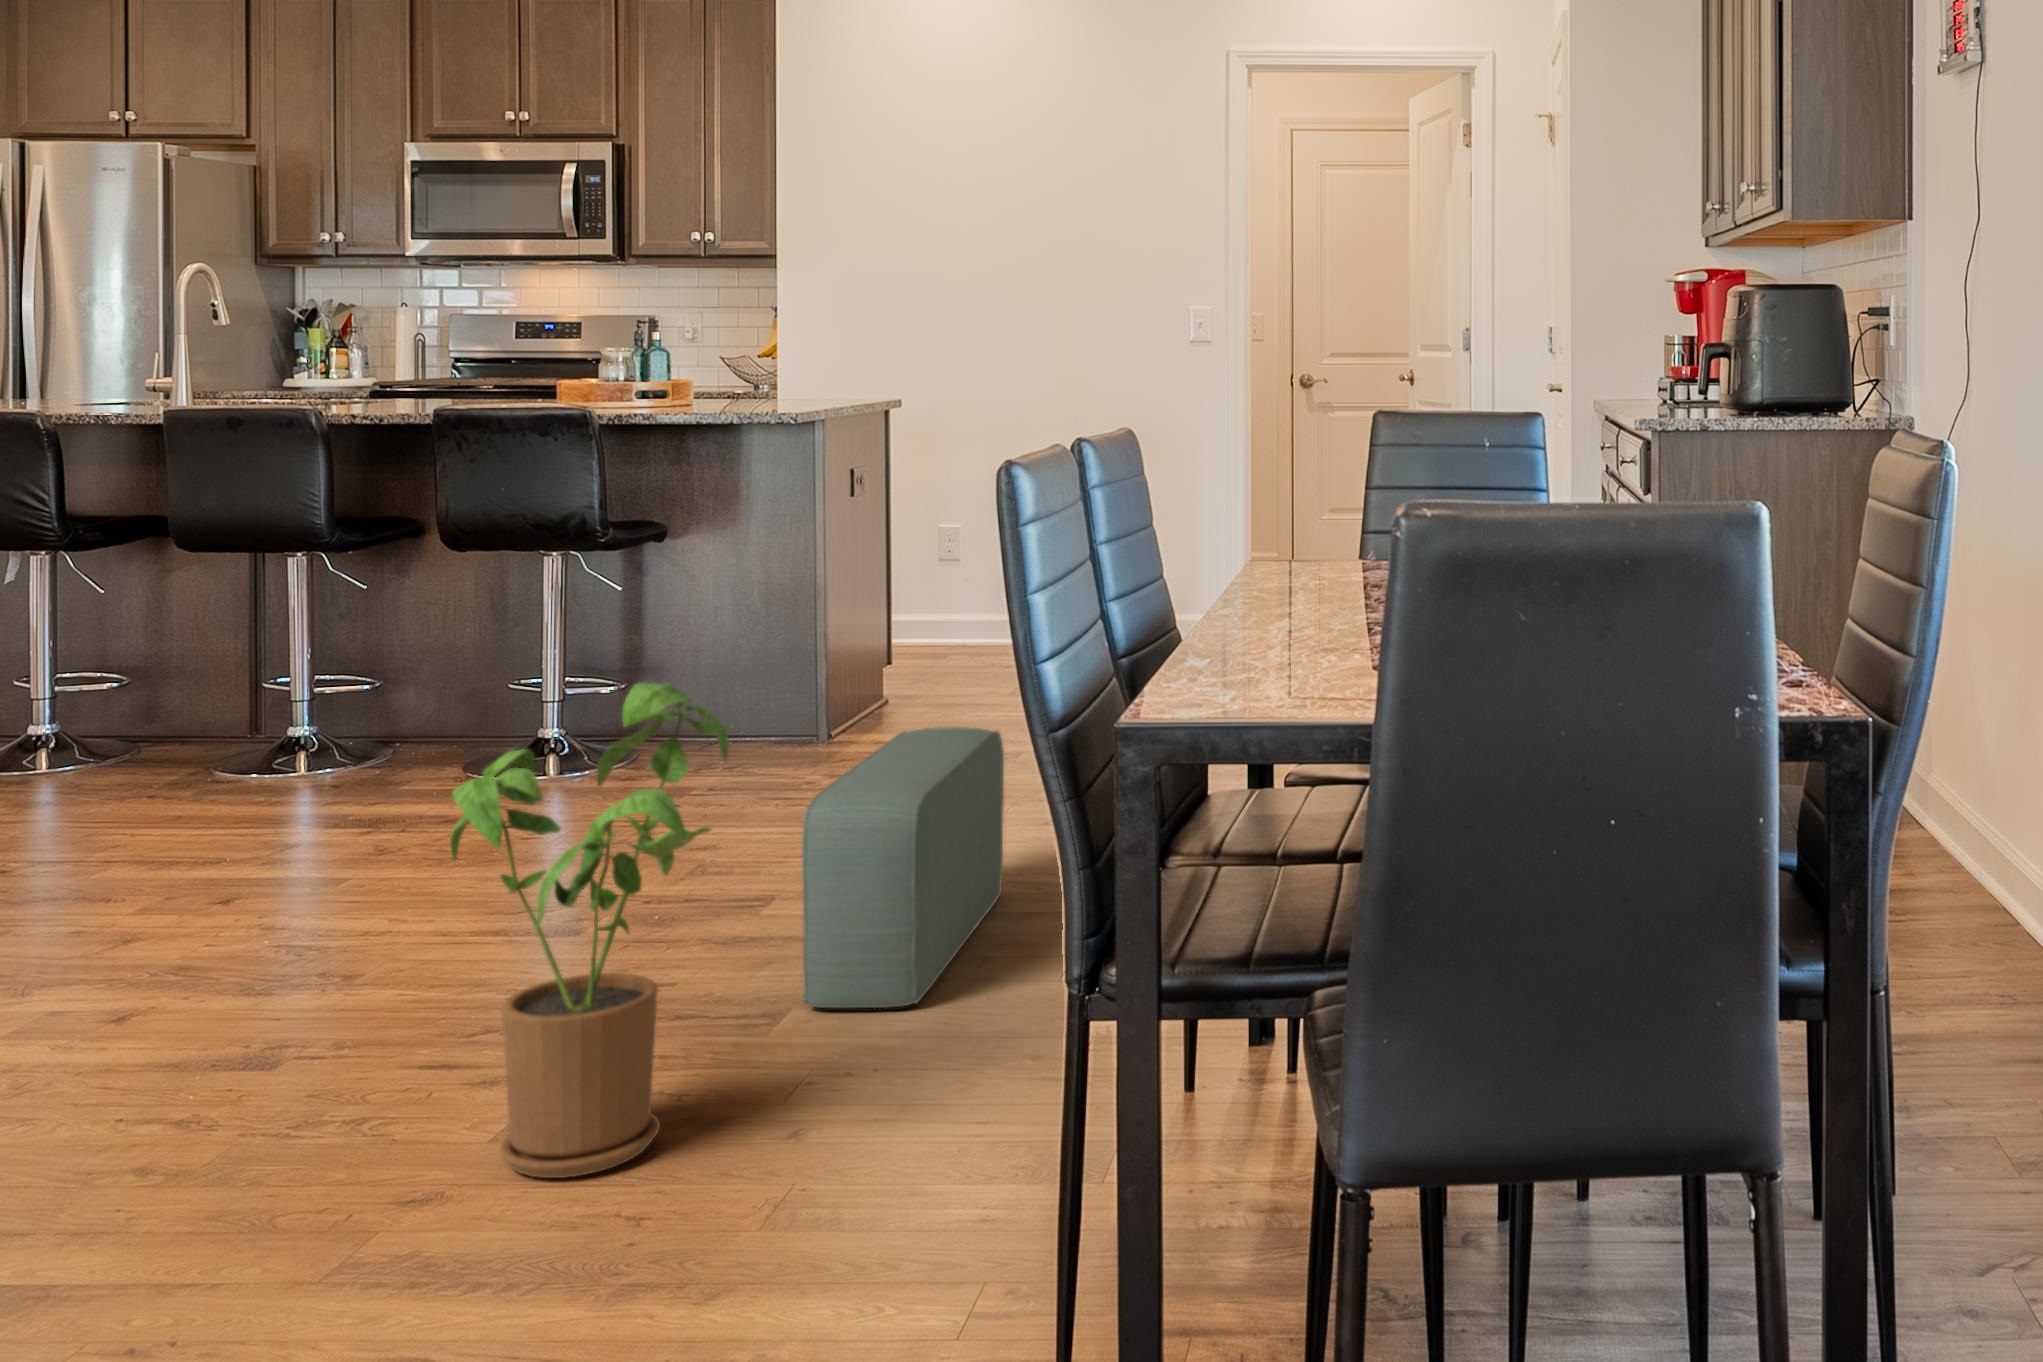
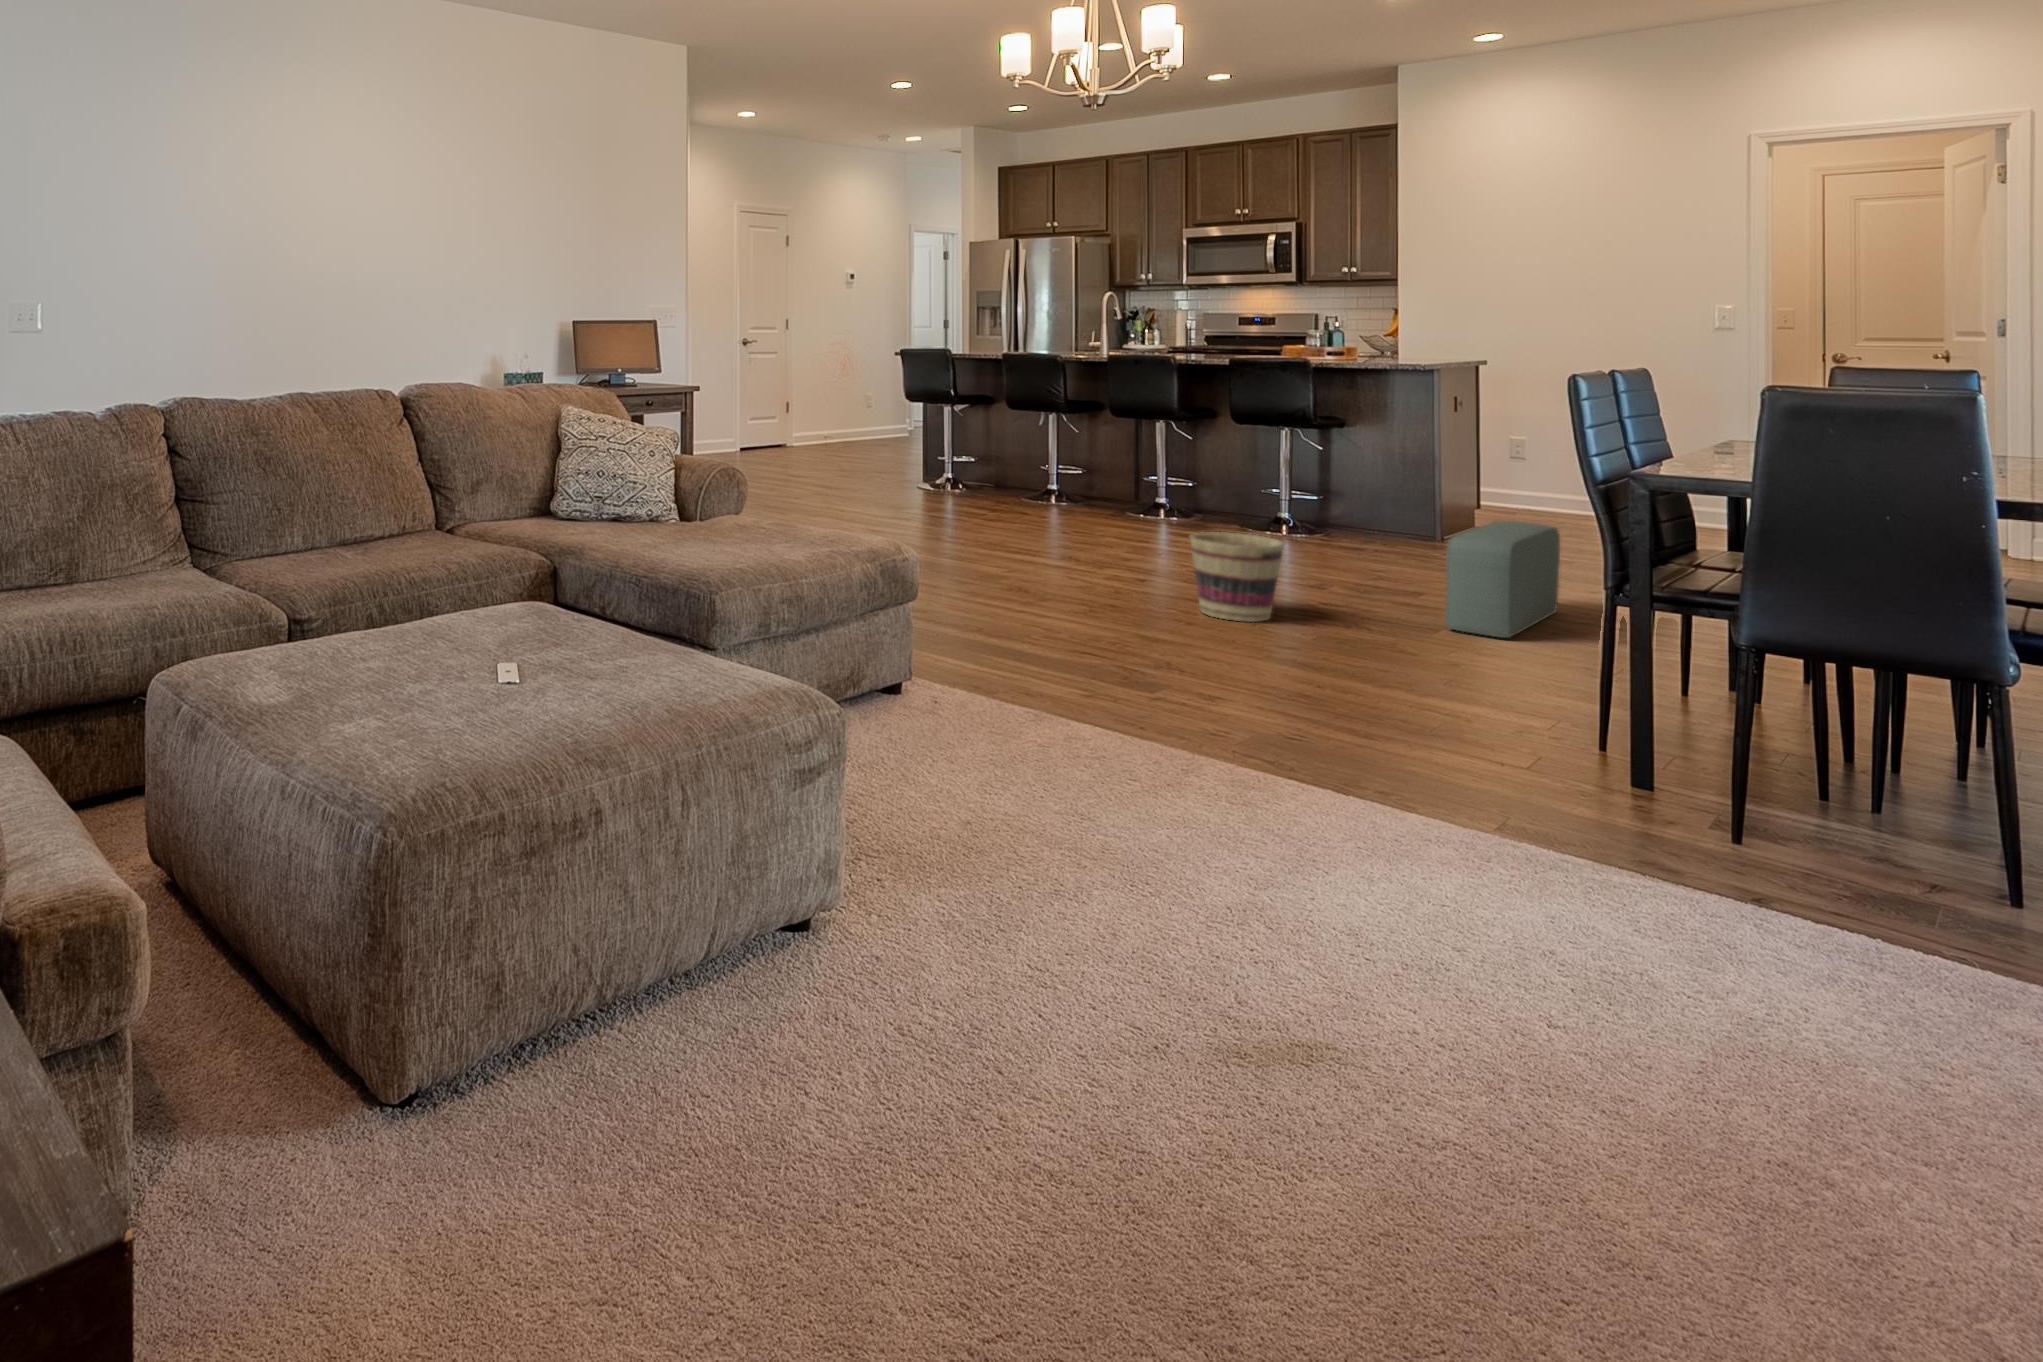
house plant: present [450,682,731,1178] -> none [1296,467,1421,654]
basket: none [192,870,447,1131] -> present [1190,532,1284,622]

